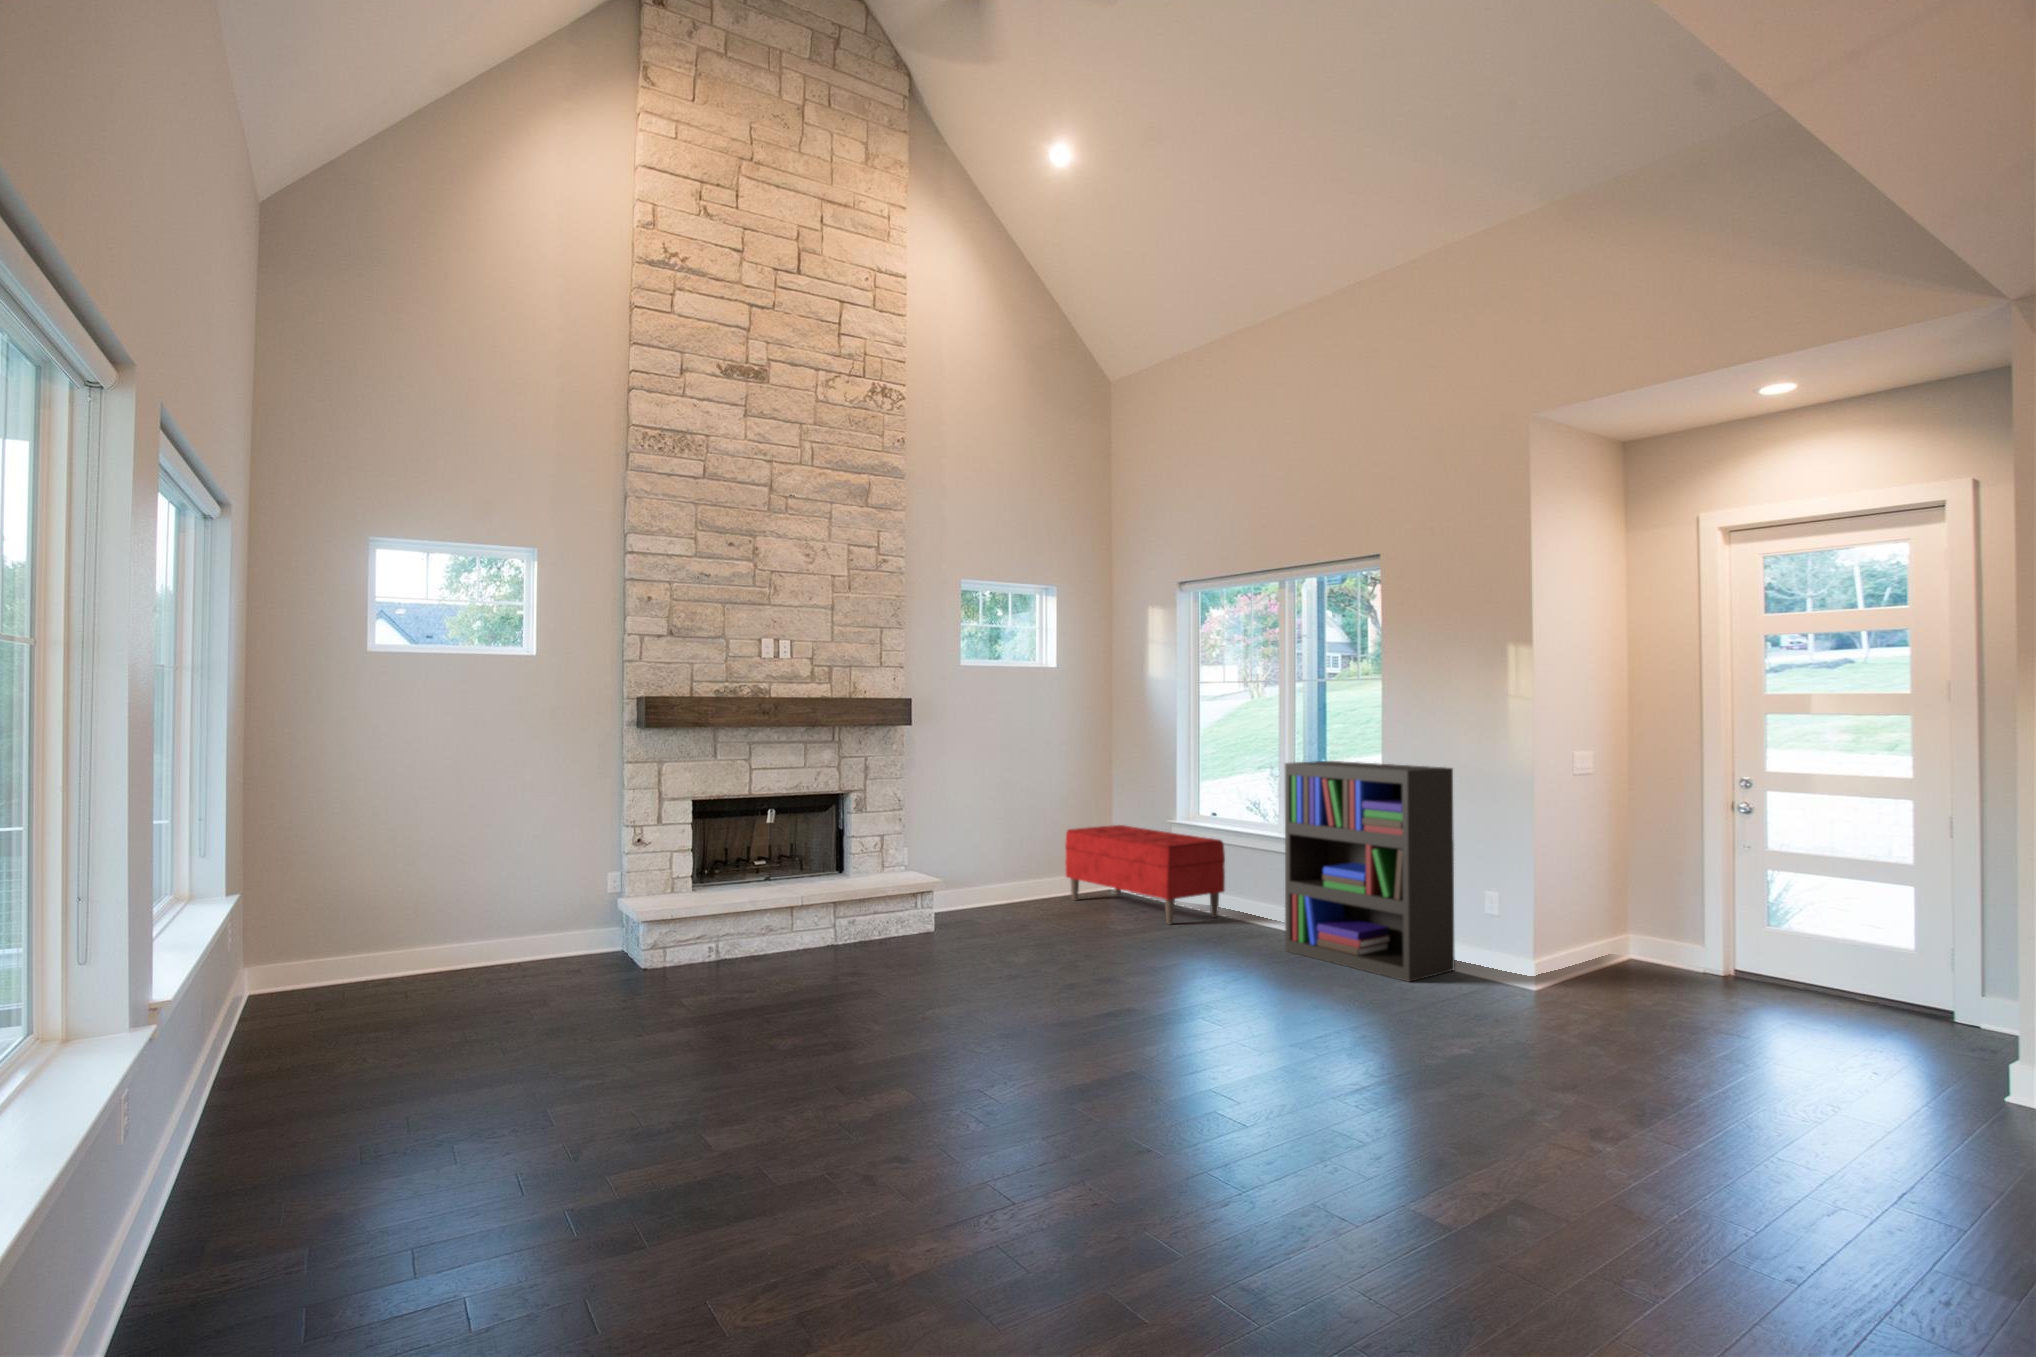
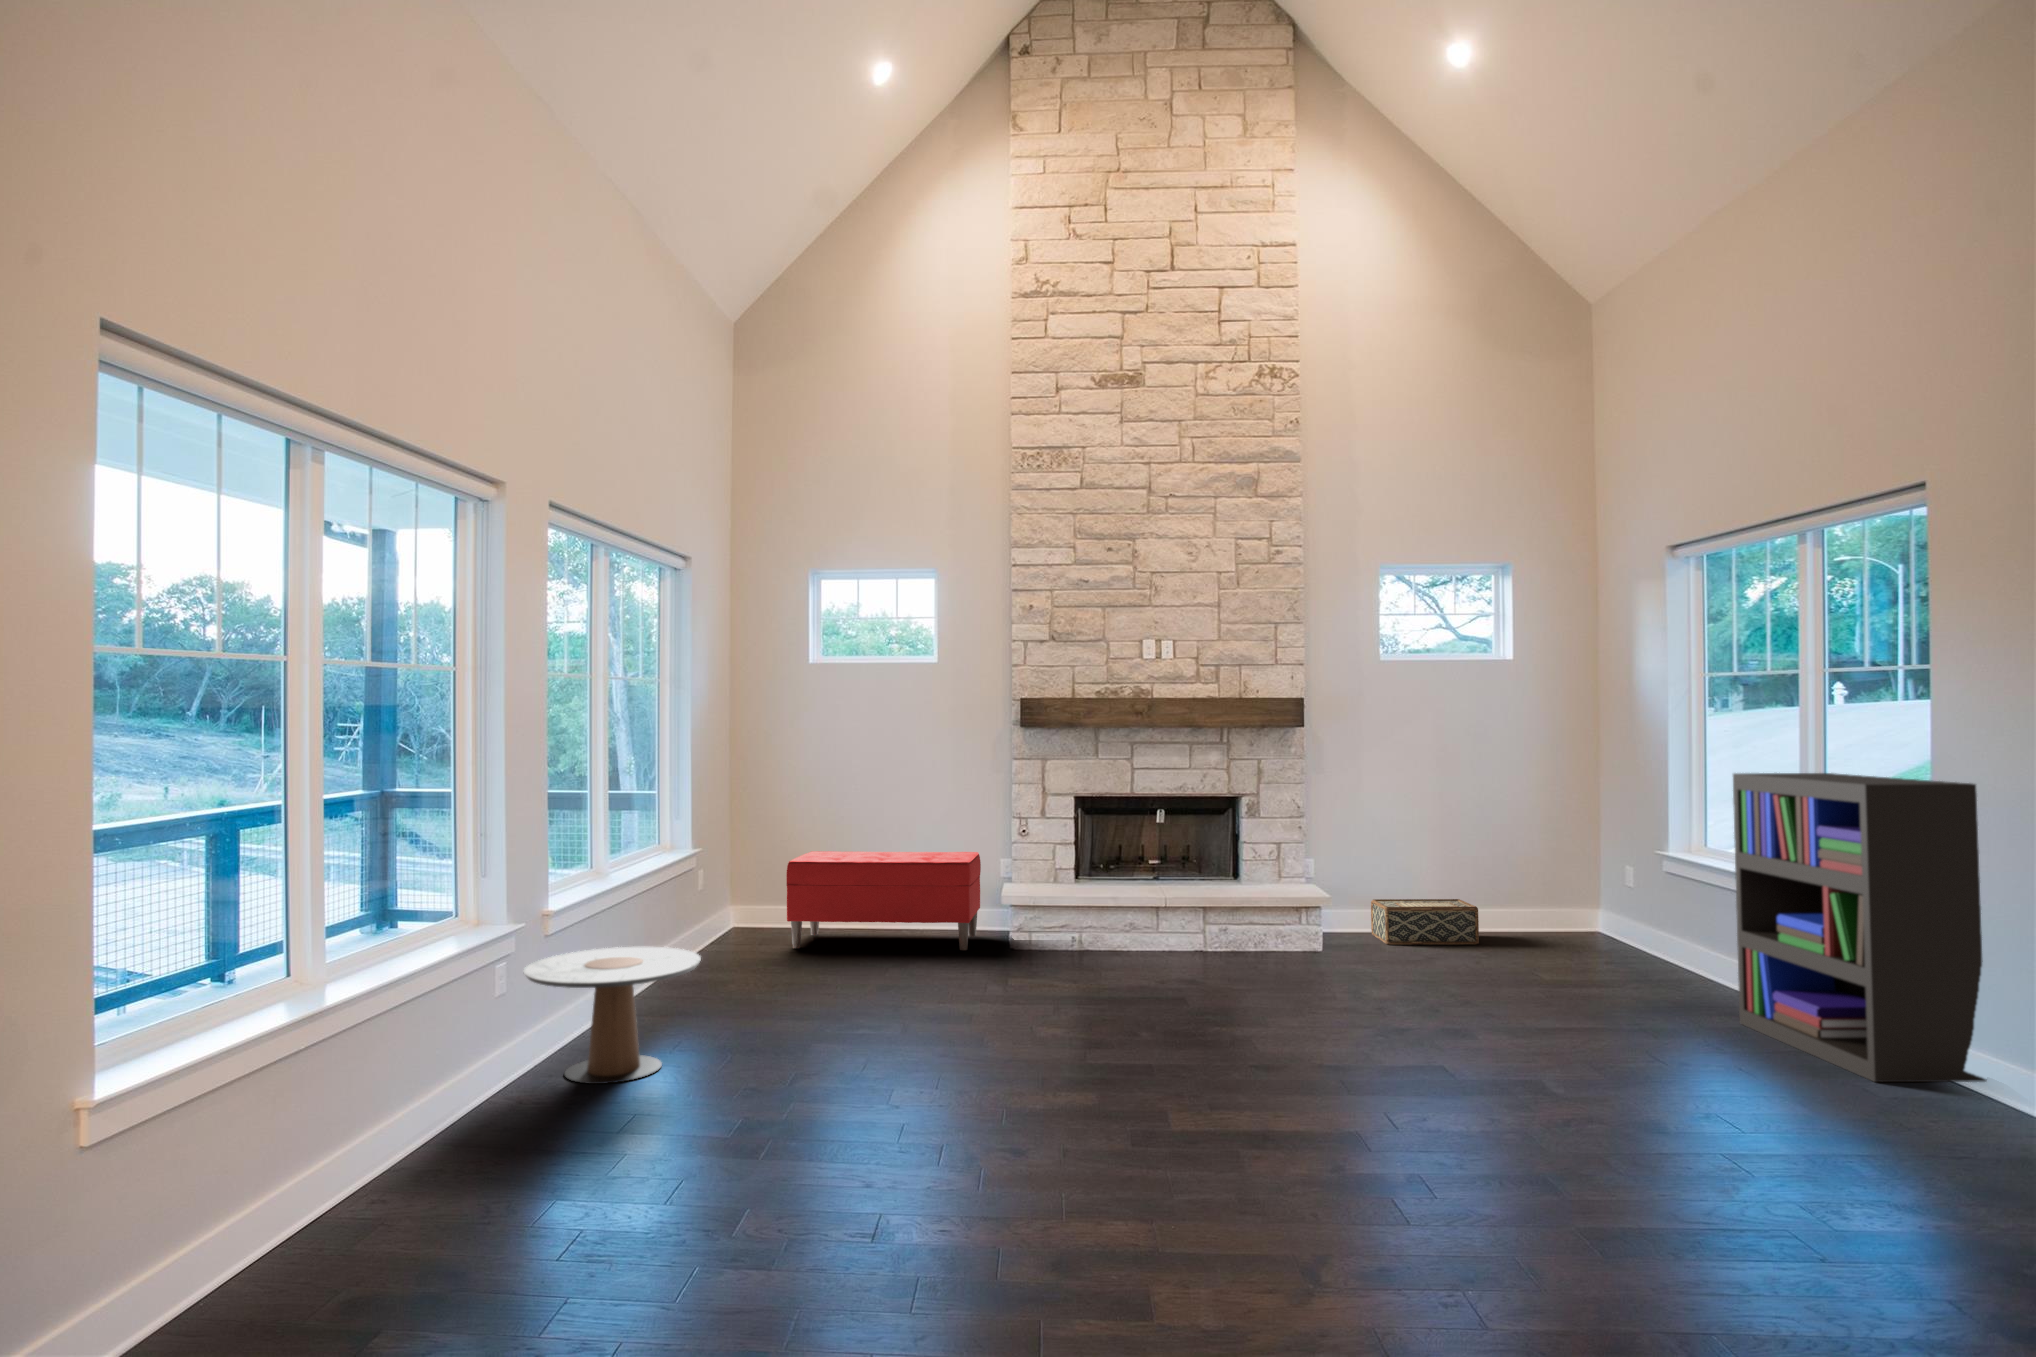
bench: present [1065,825,1225,925] -> present [786,851,981,950]
woven basket: none [952,873,1042,918] -> present [1371,899,1479,945]
side table: none [163,1035,447,1255] -> present [524,947,701,1084]

